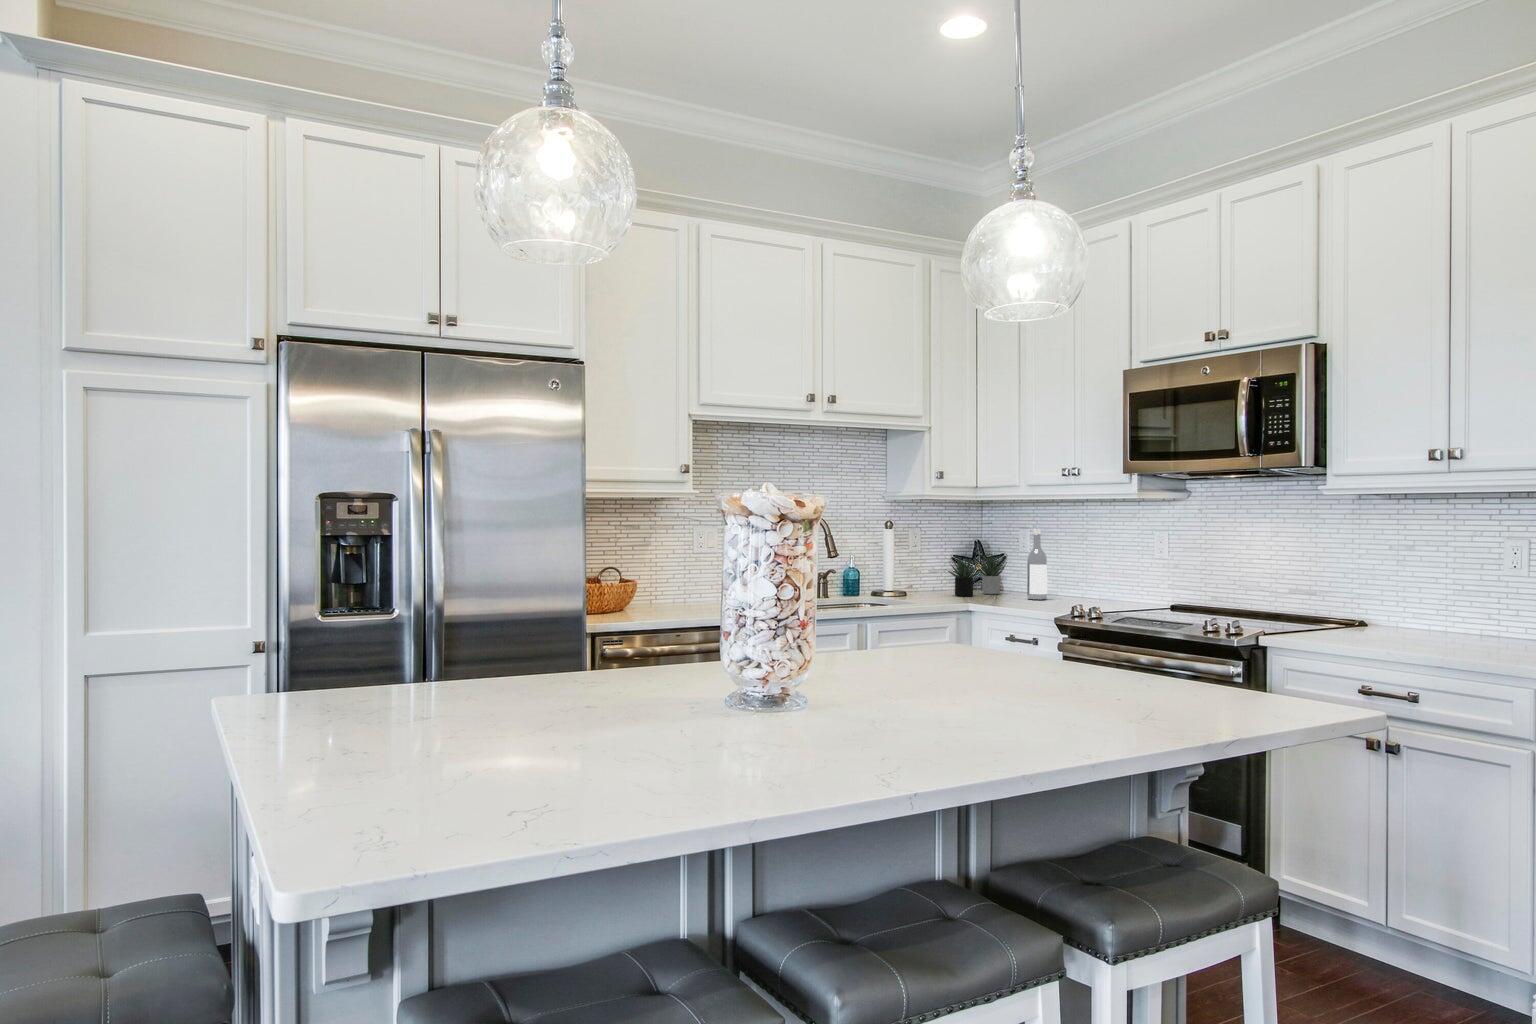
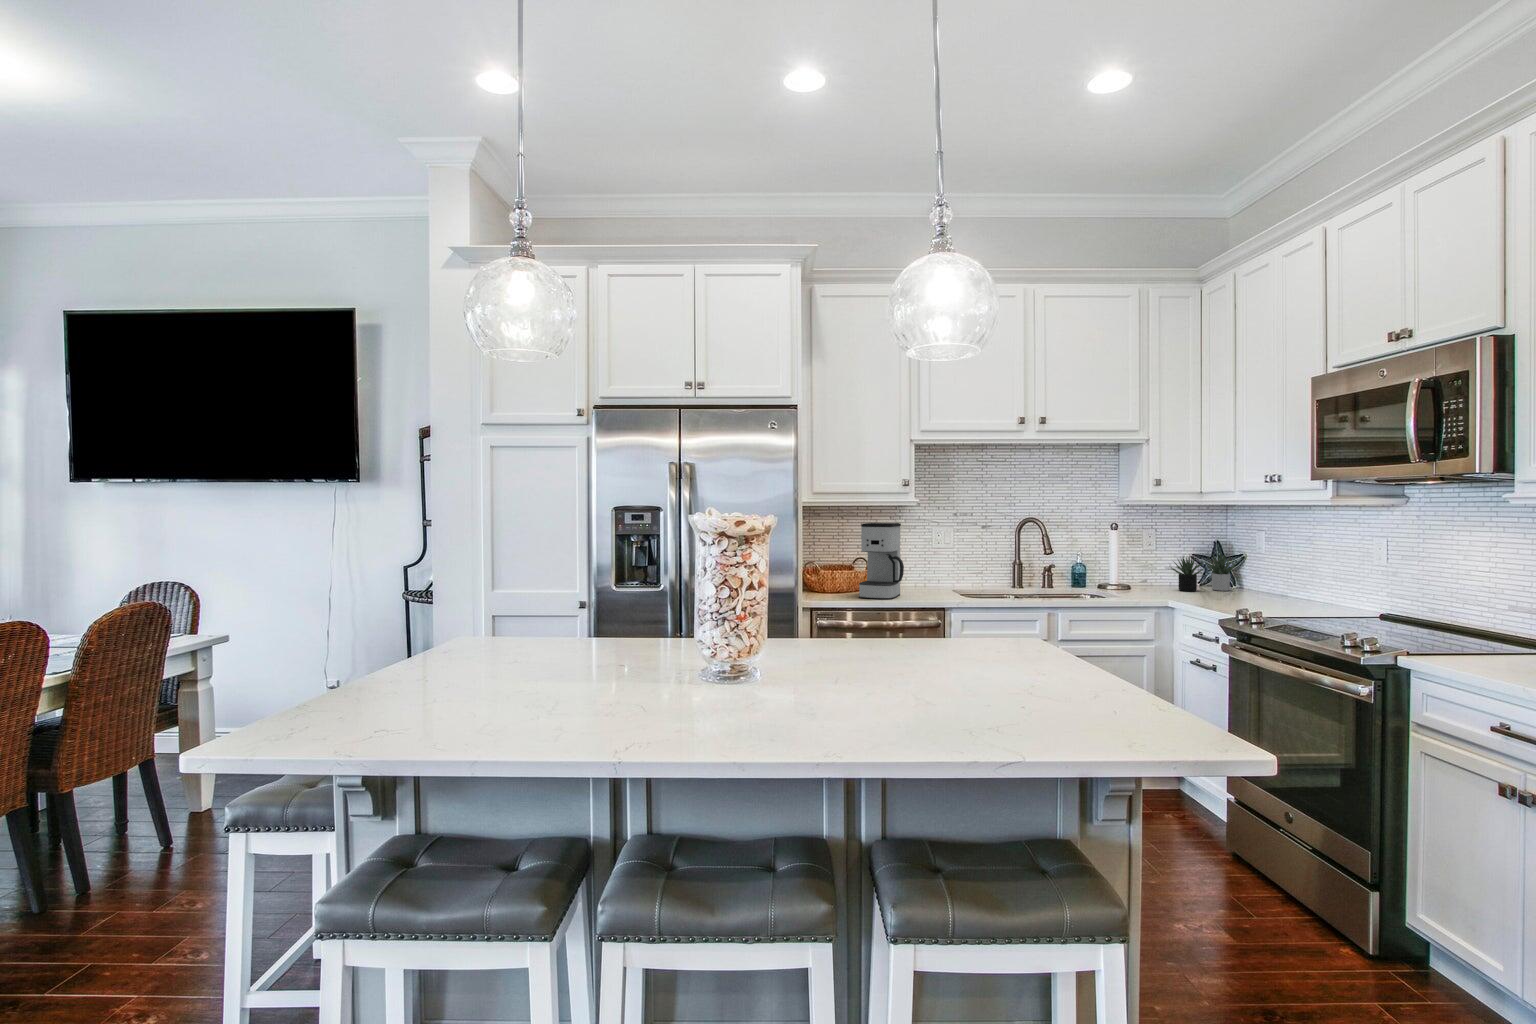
coffee maker: none [633,520,690,621] -> present [859,523,904,599]
wine bottle: present [1027,529,1047,600] -> none [1246,532,1267,598]

